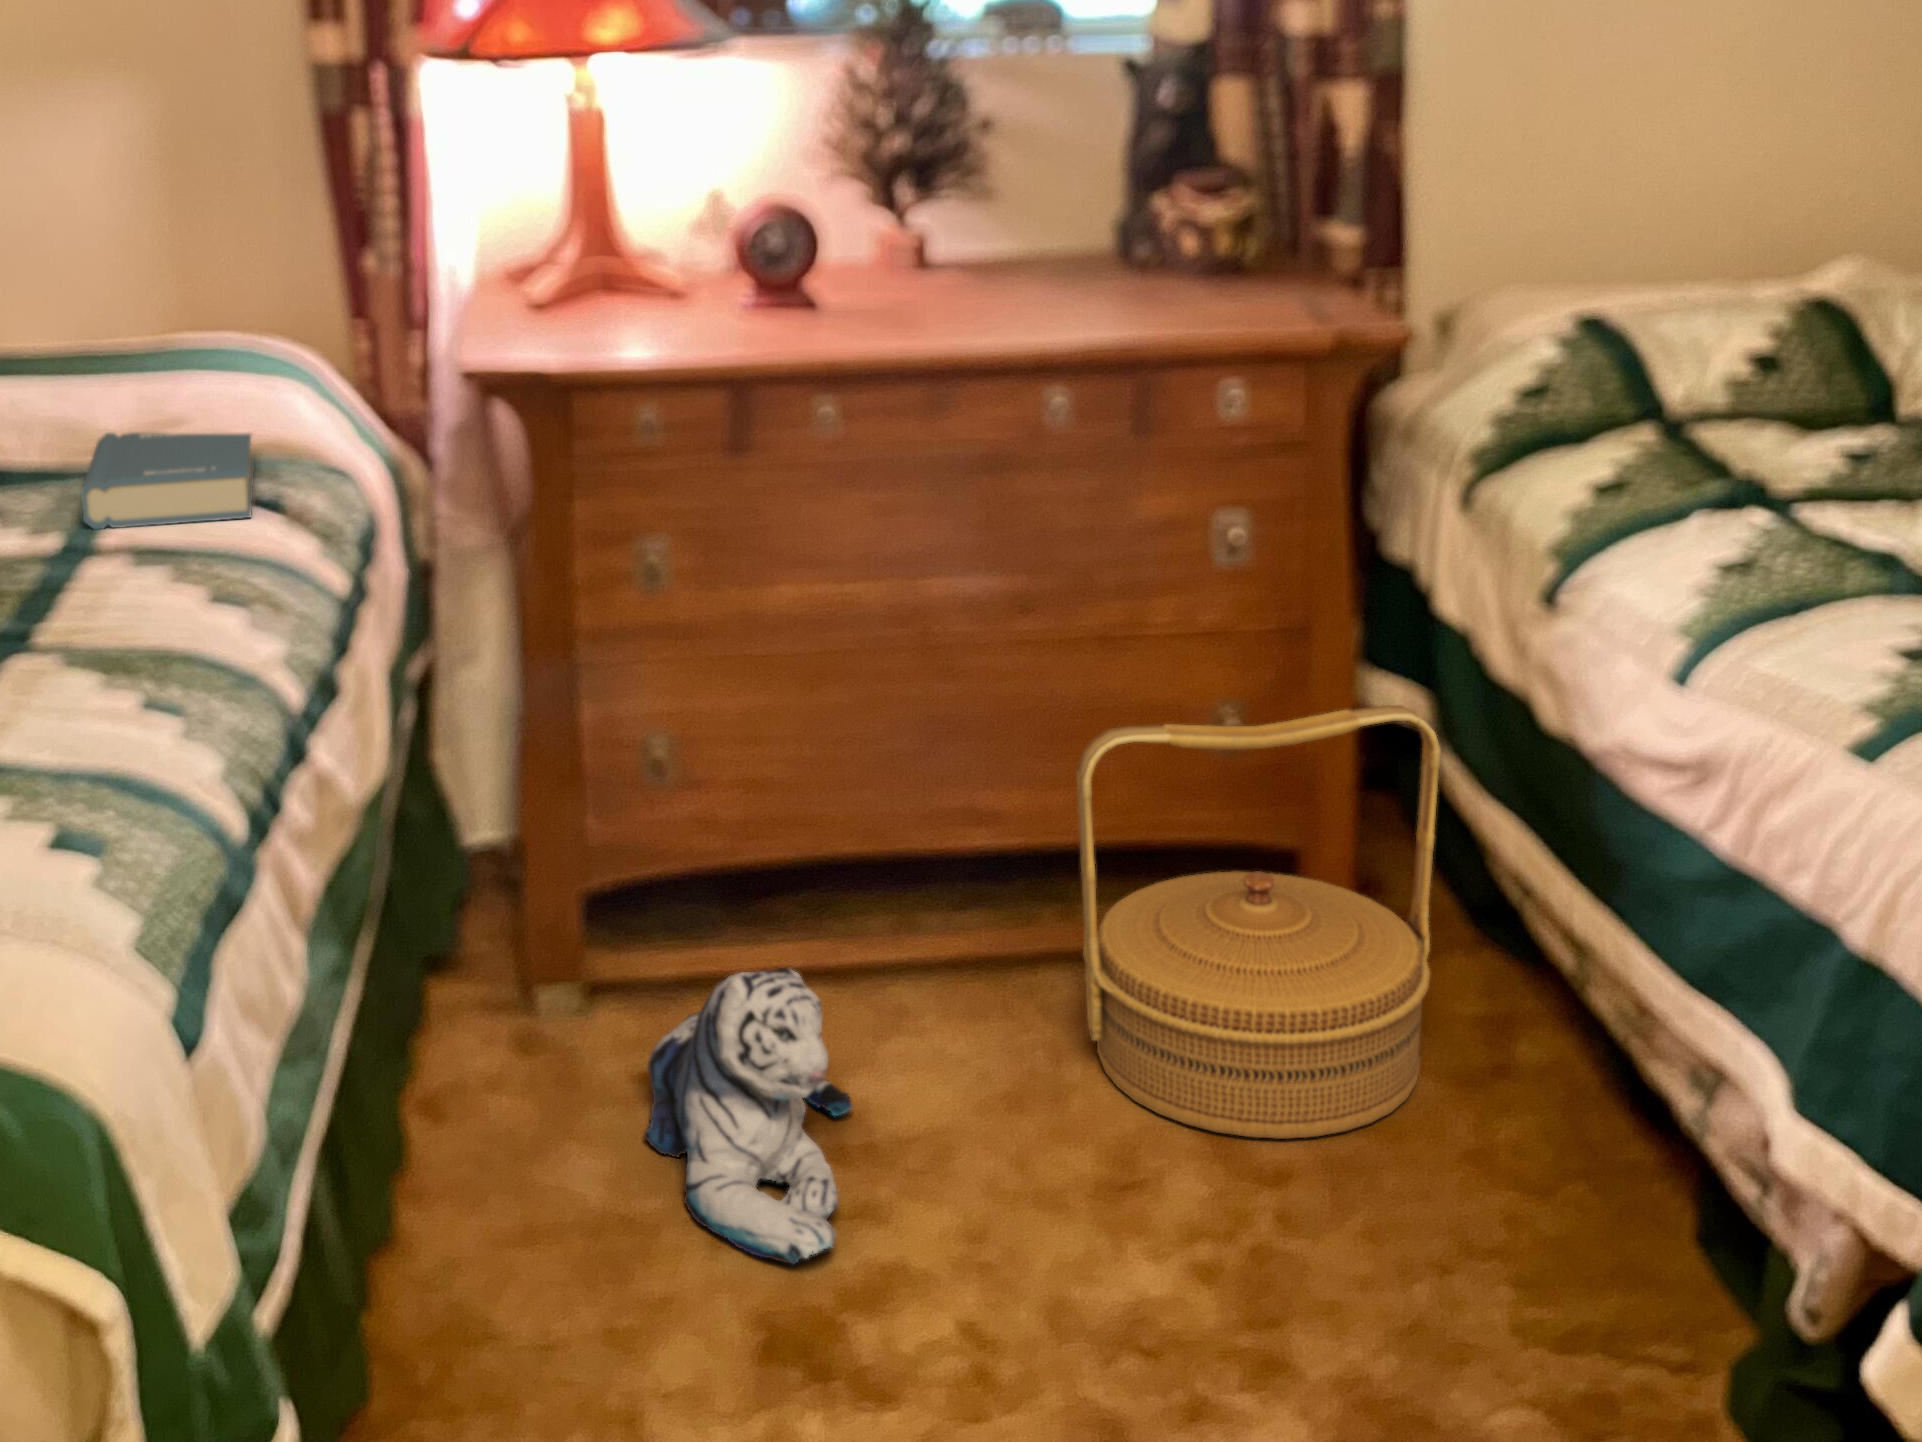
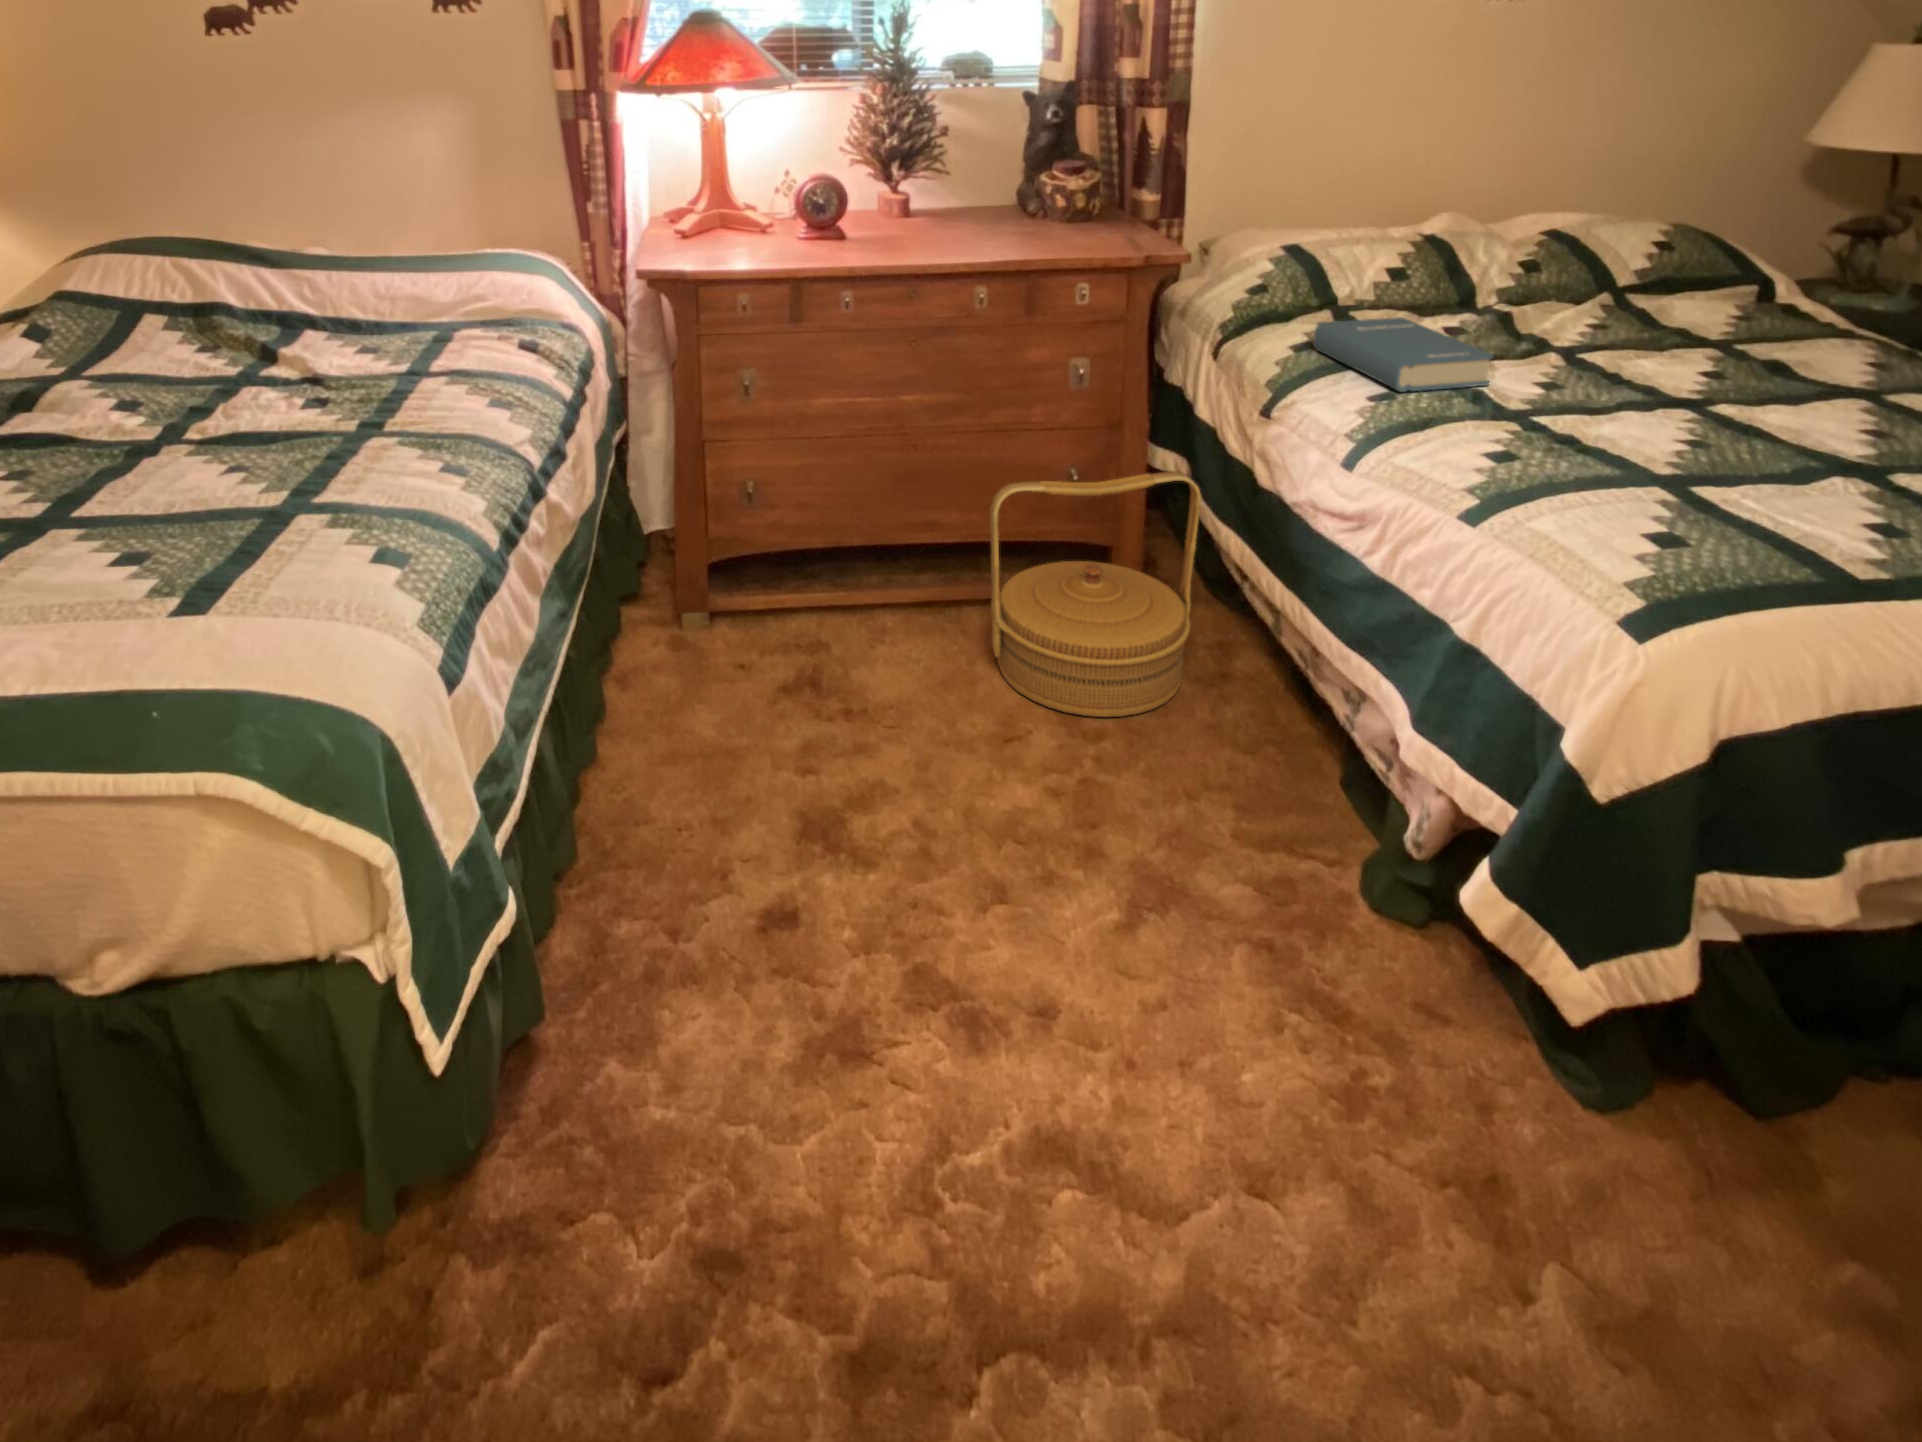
hardback book: present [81,433,255,530] -> present [1314,317,1493,392]
plush toy: present [644,968,853,1264] -> none [738,617,858,788]

